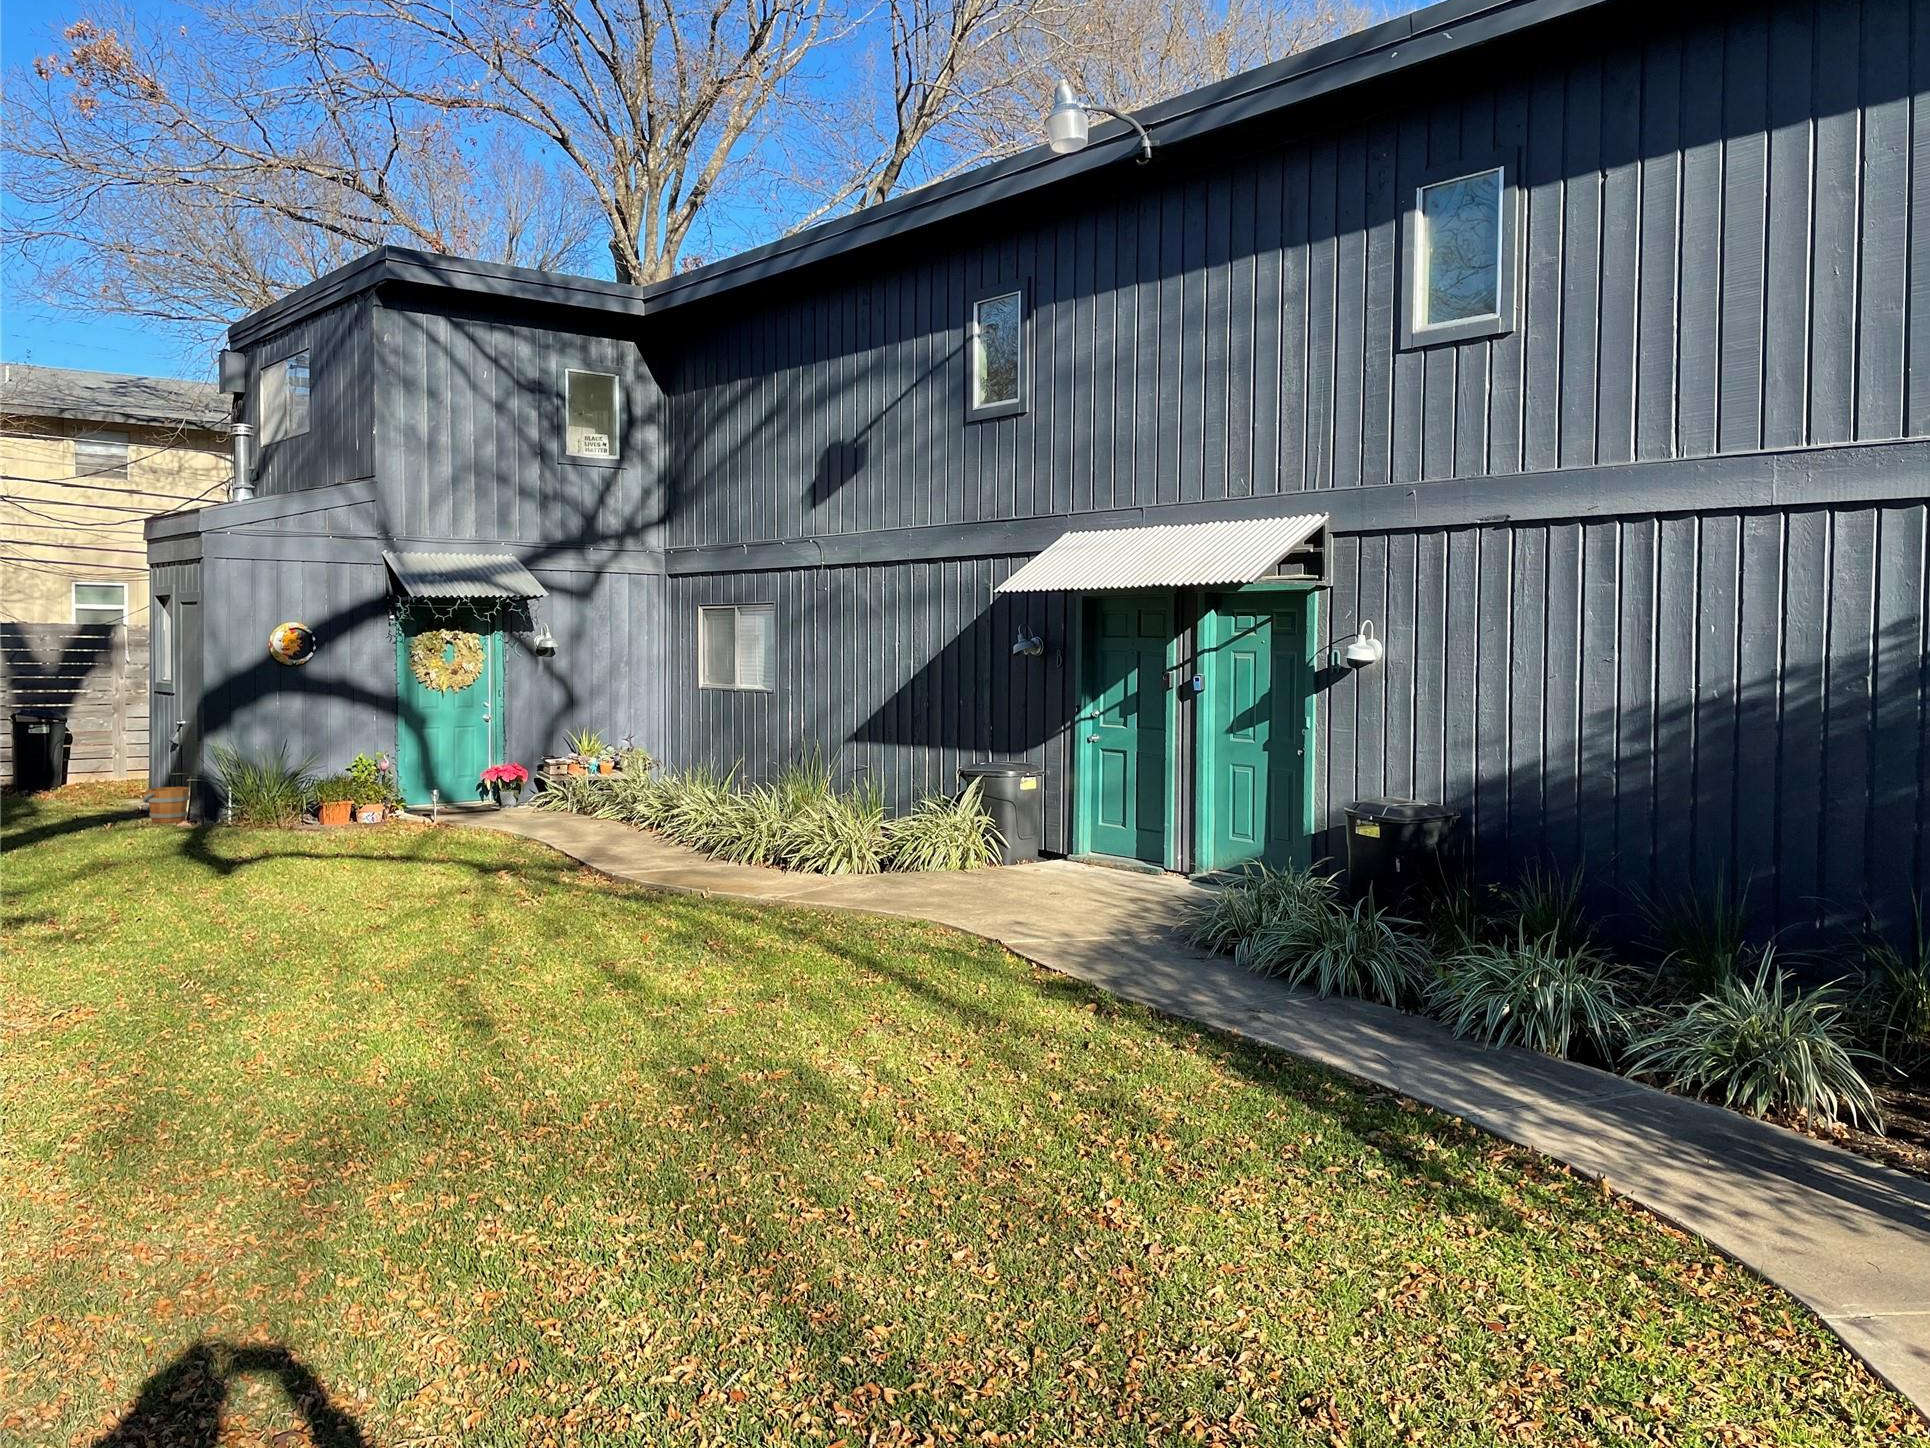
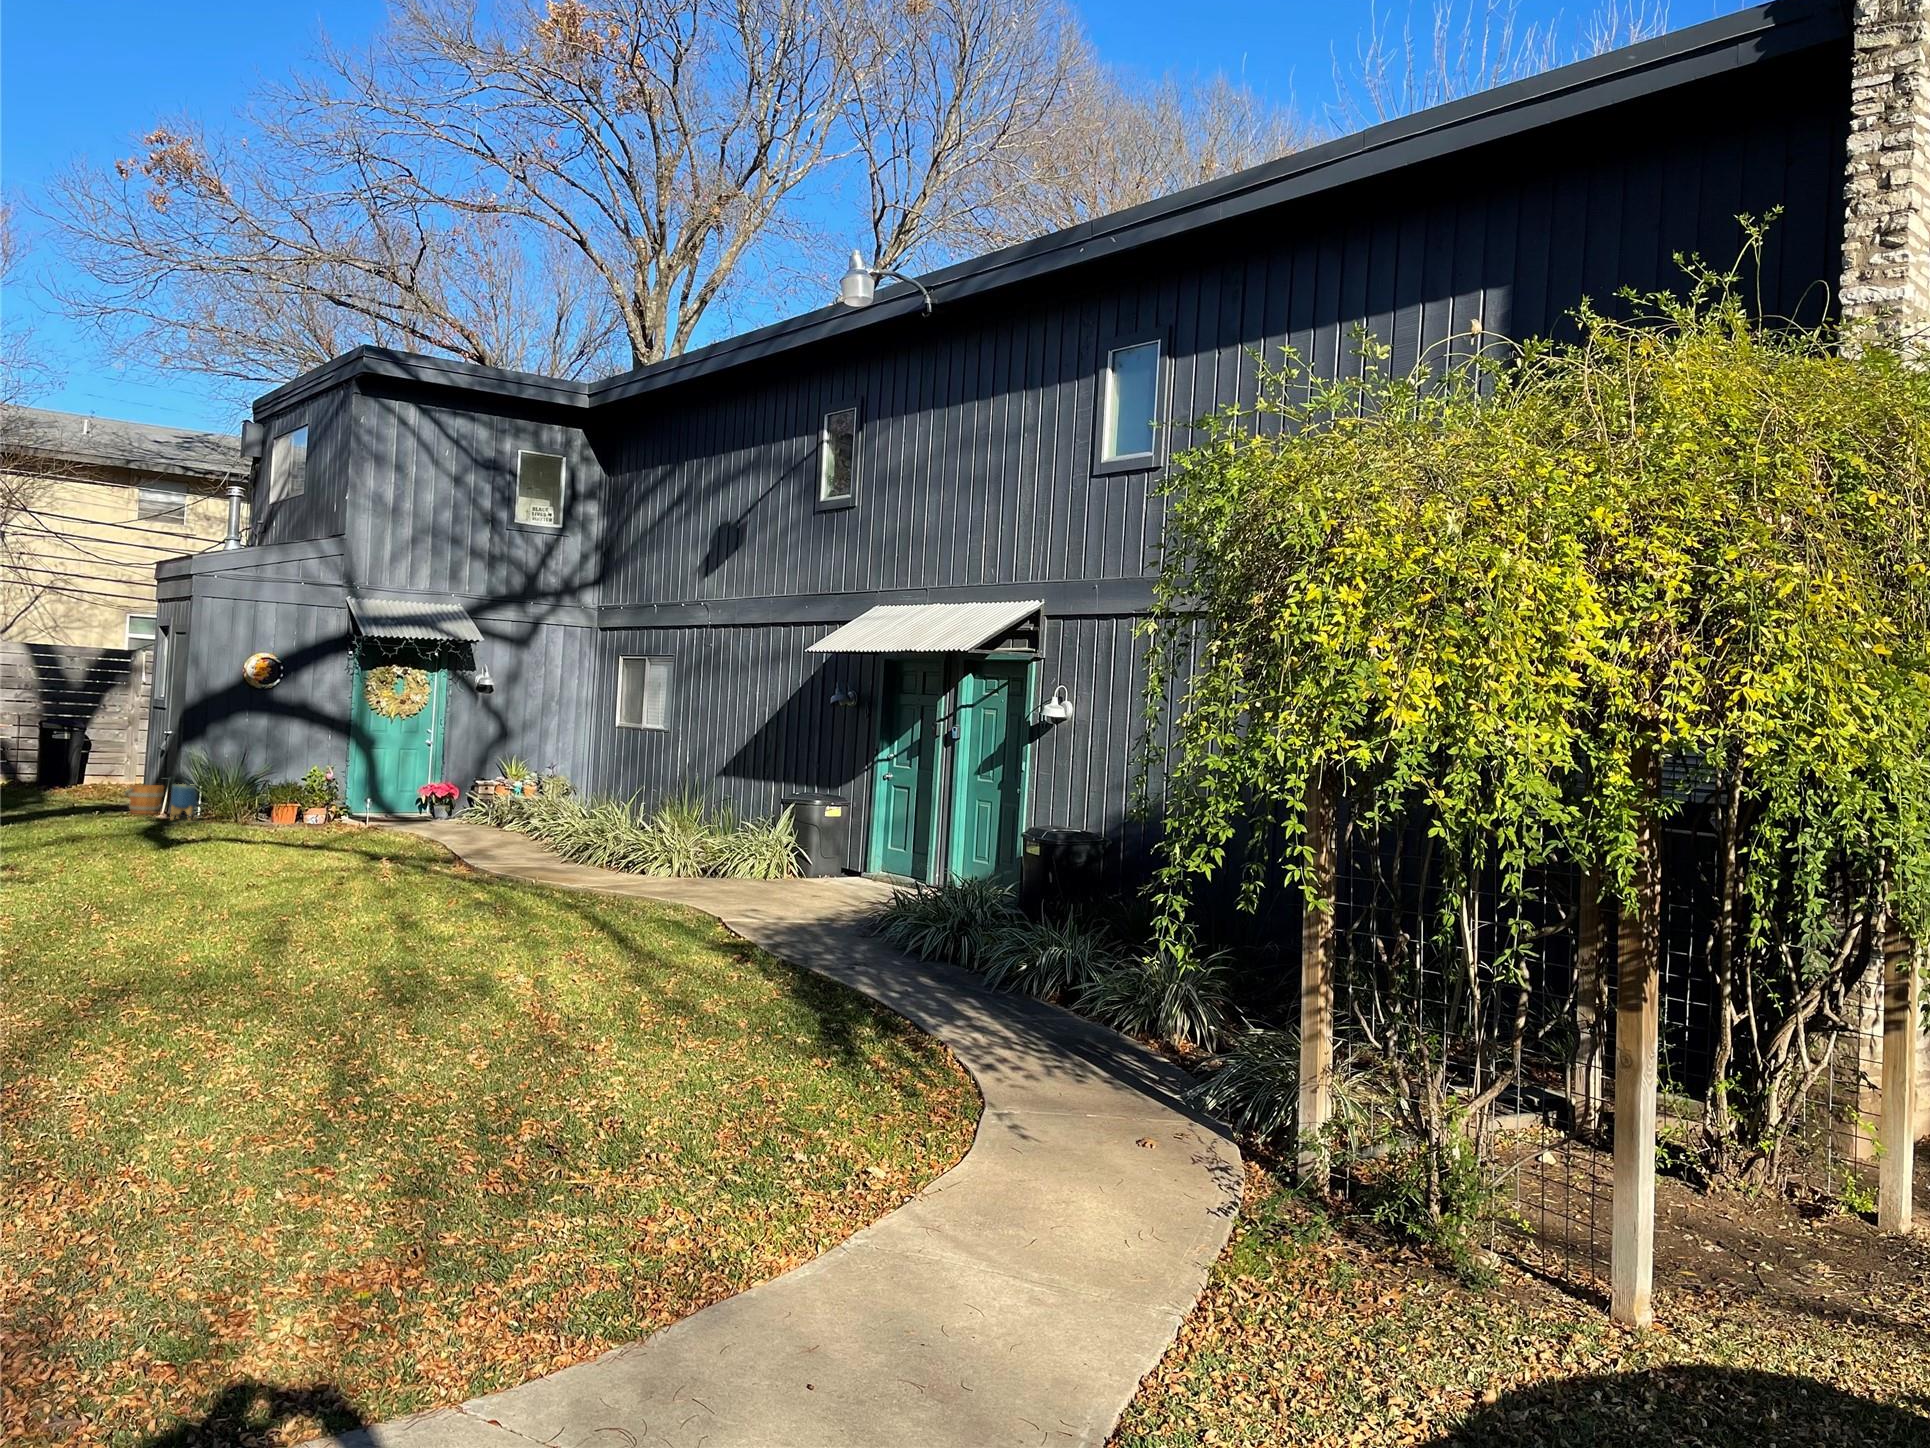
planter: none [204,785,238,829] -> present [170,784,199,821]

